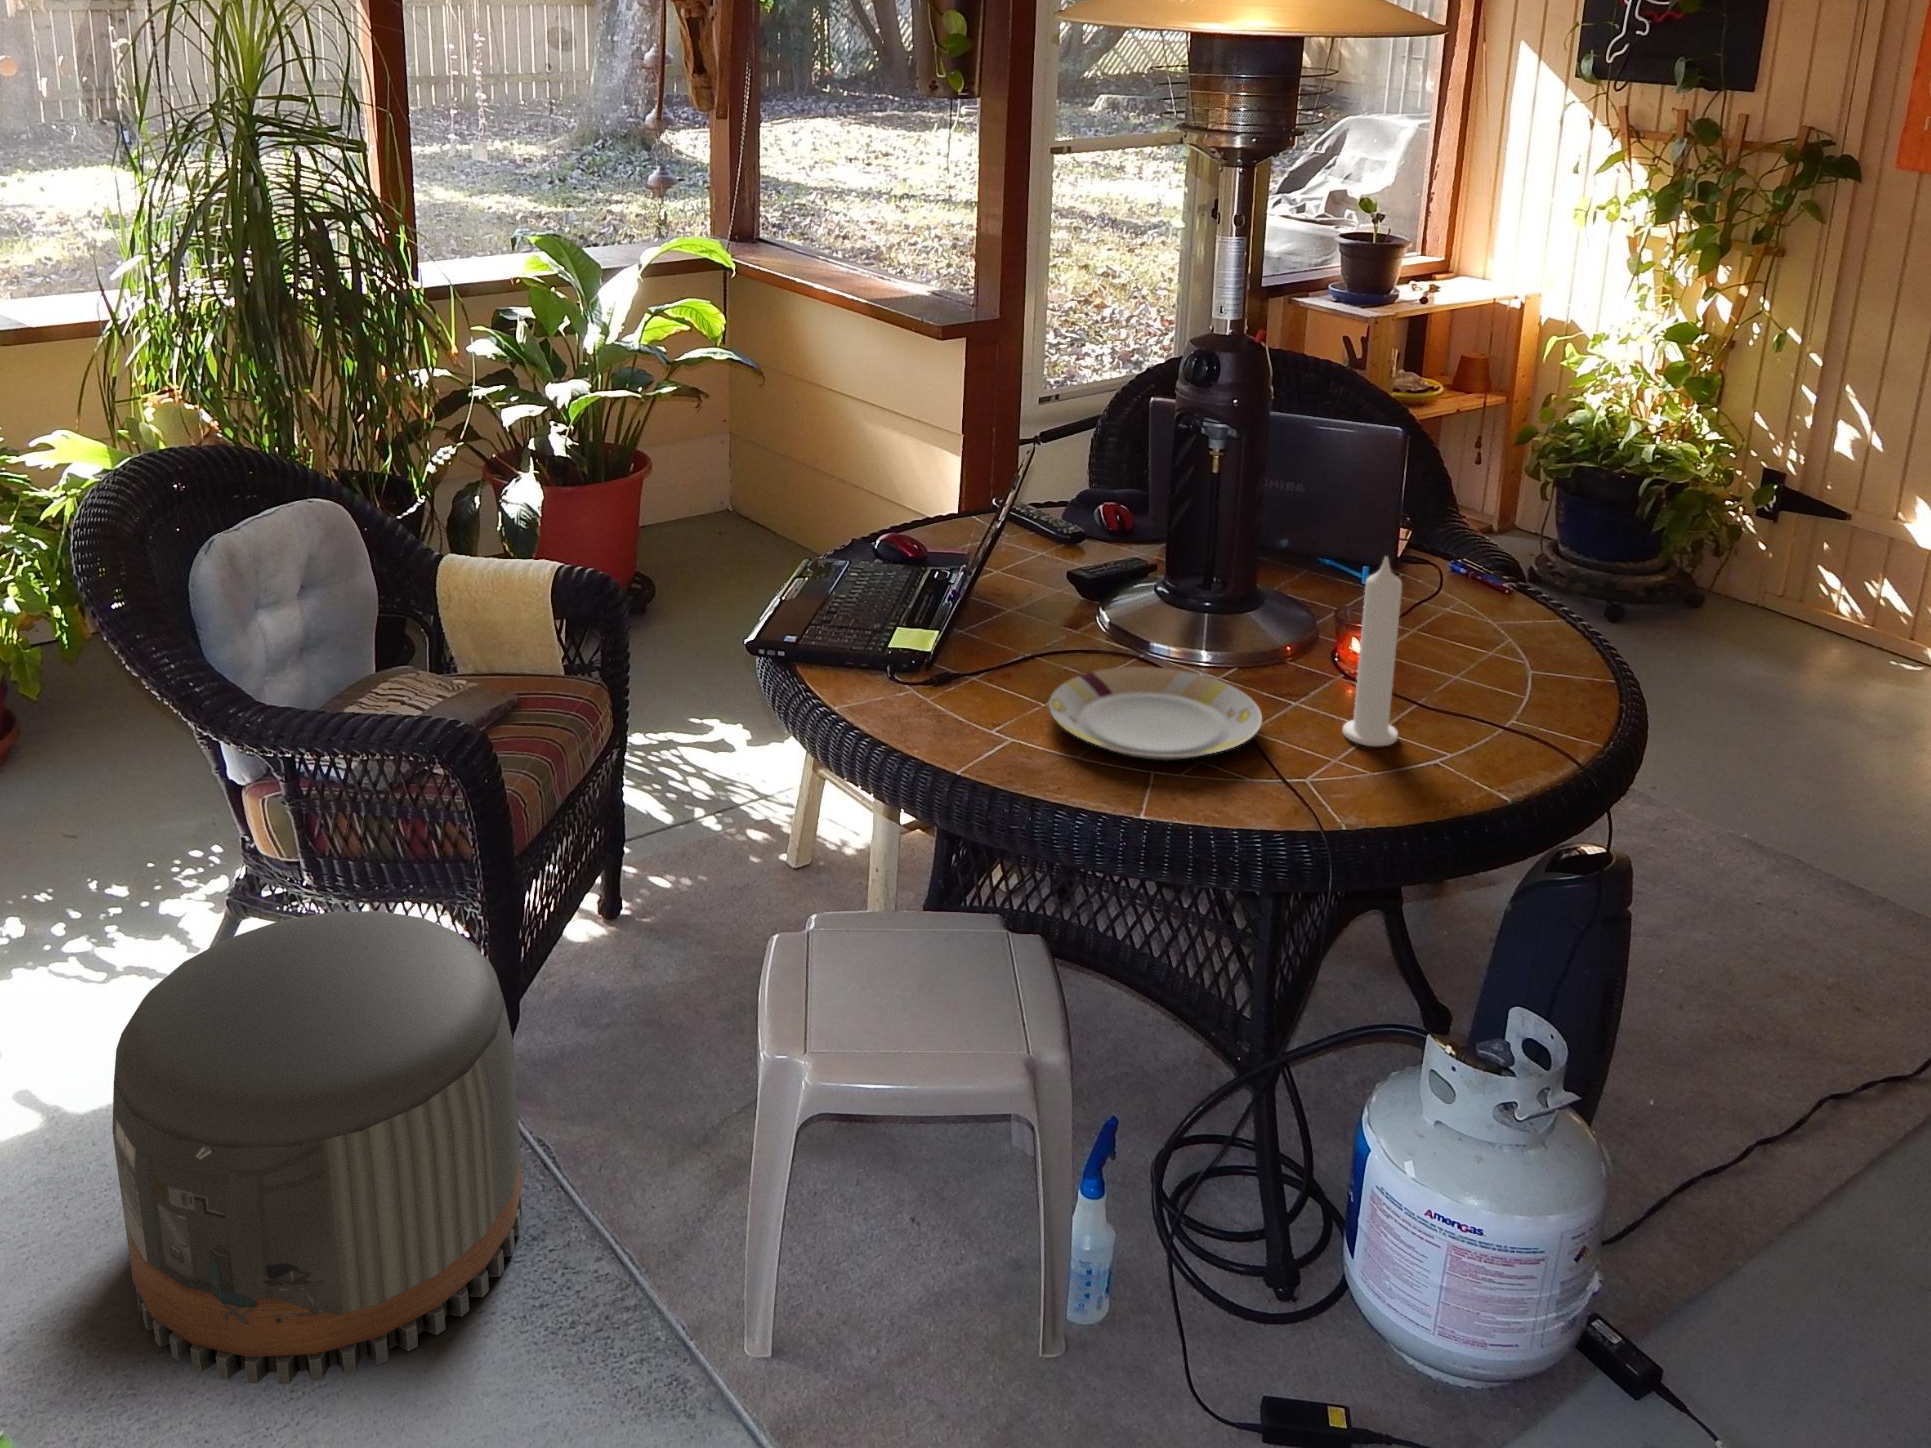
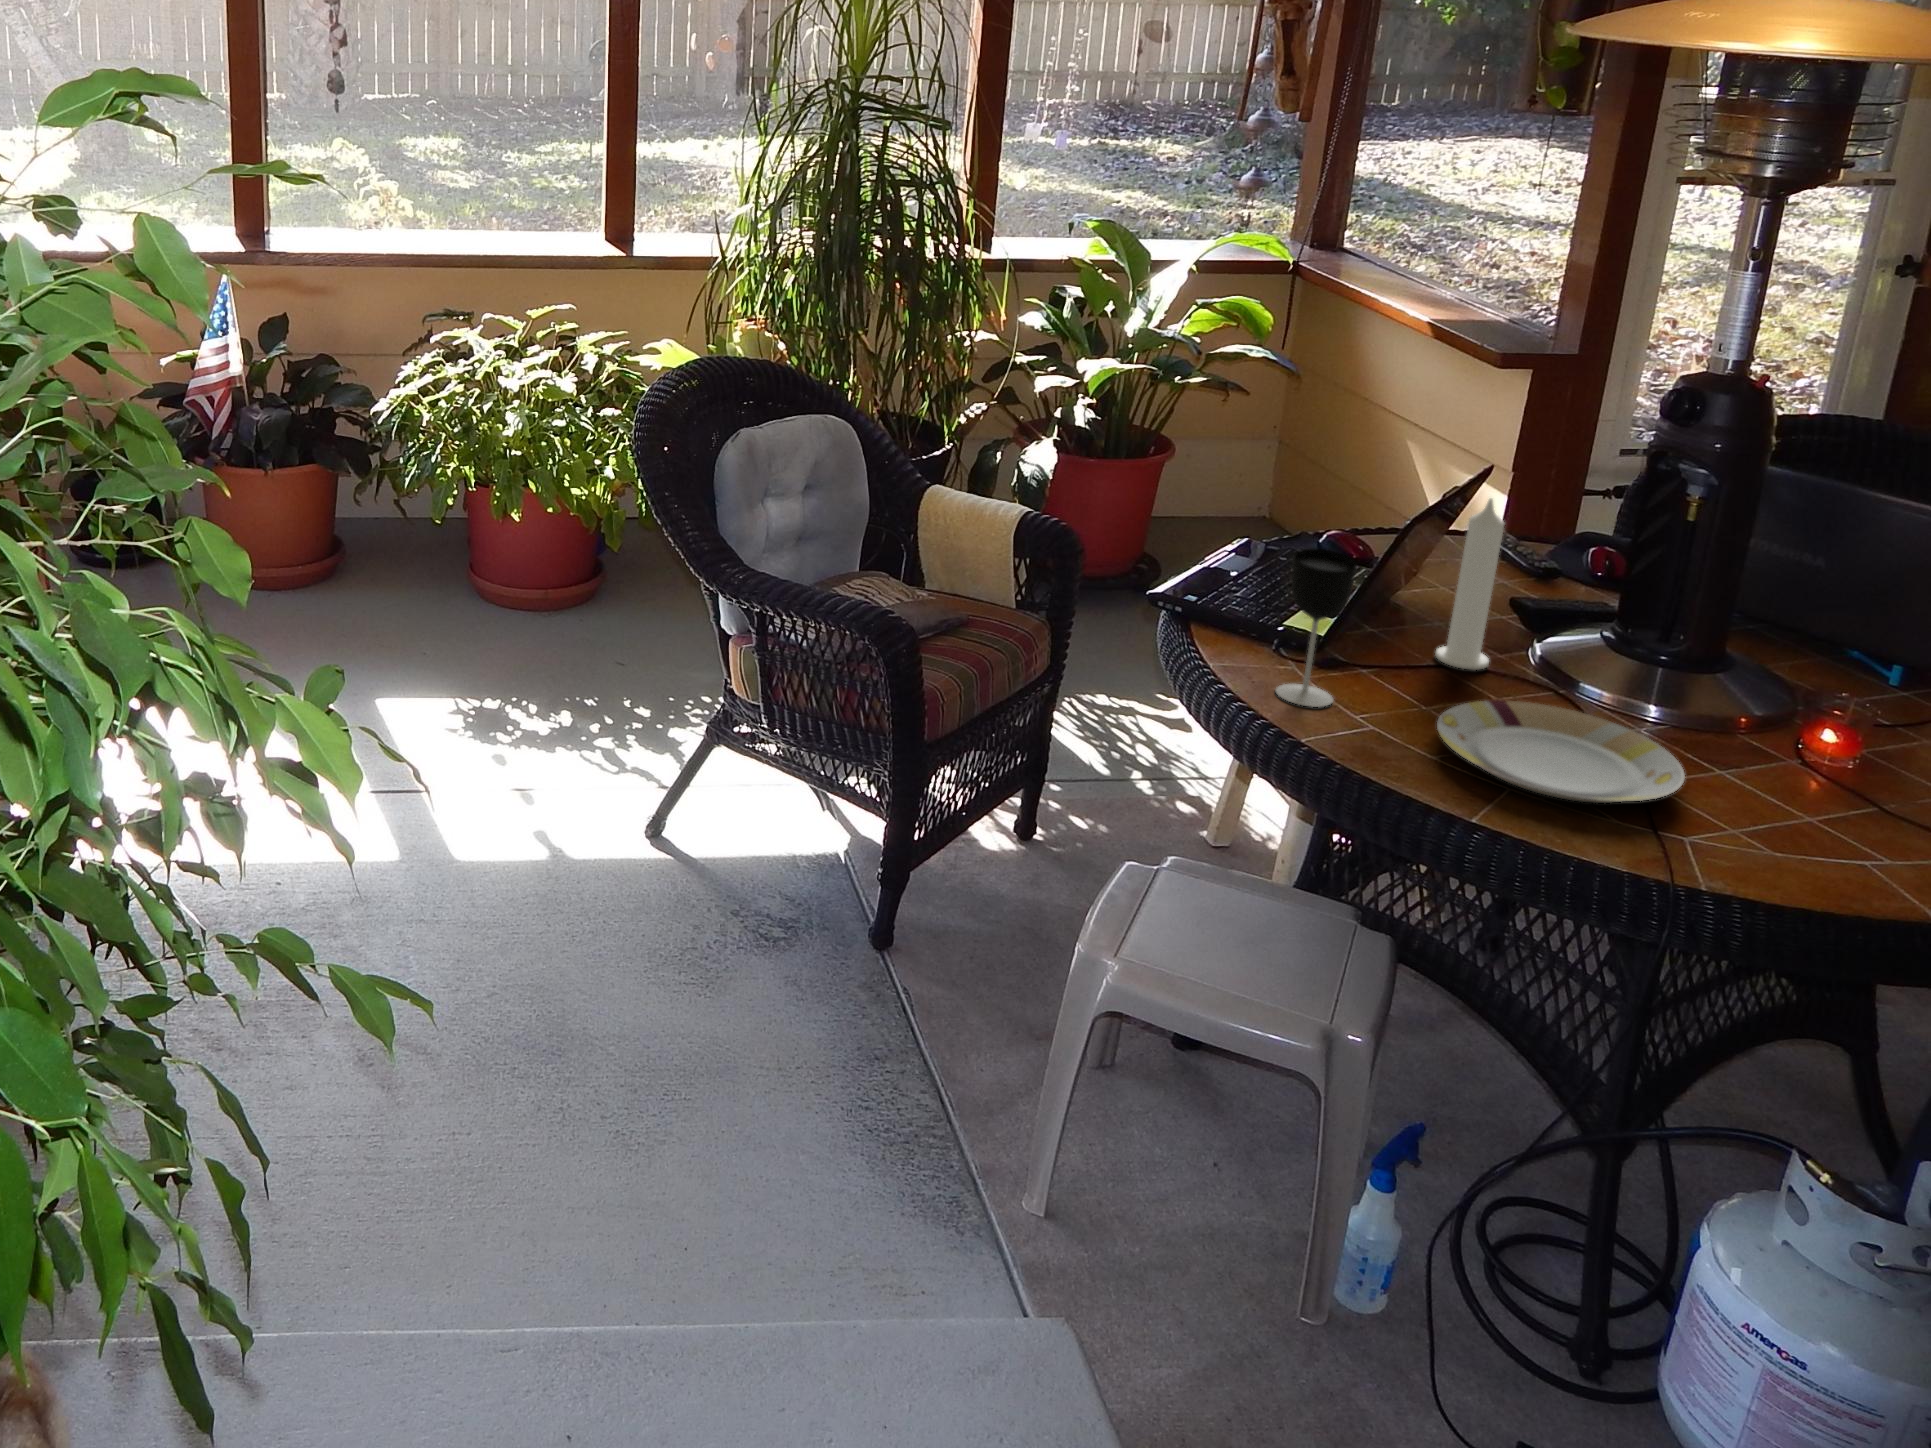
candle: present [1343,556,1402,746] -> present [1436,499,1504,670]
wine glass: none [893,560,955,724] -> present [1276,549,1357,707]
pouf: present [112,911,522,1384] -> none [576,745,887,1105]

